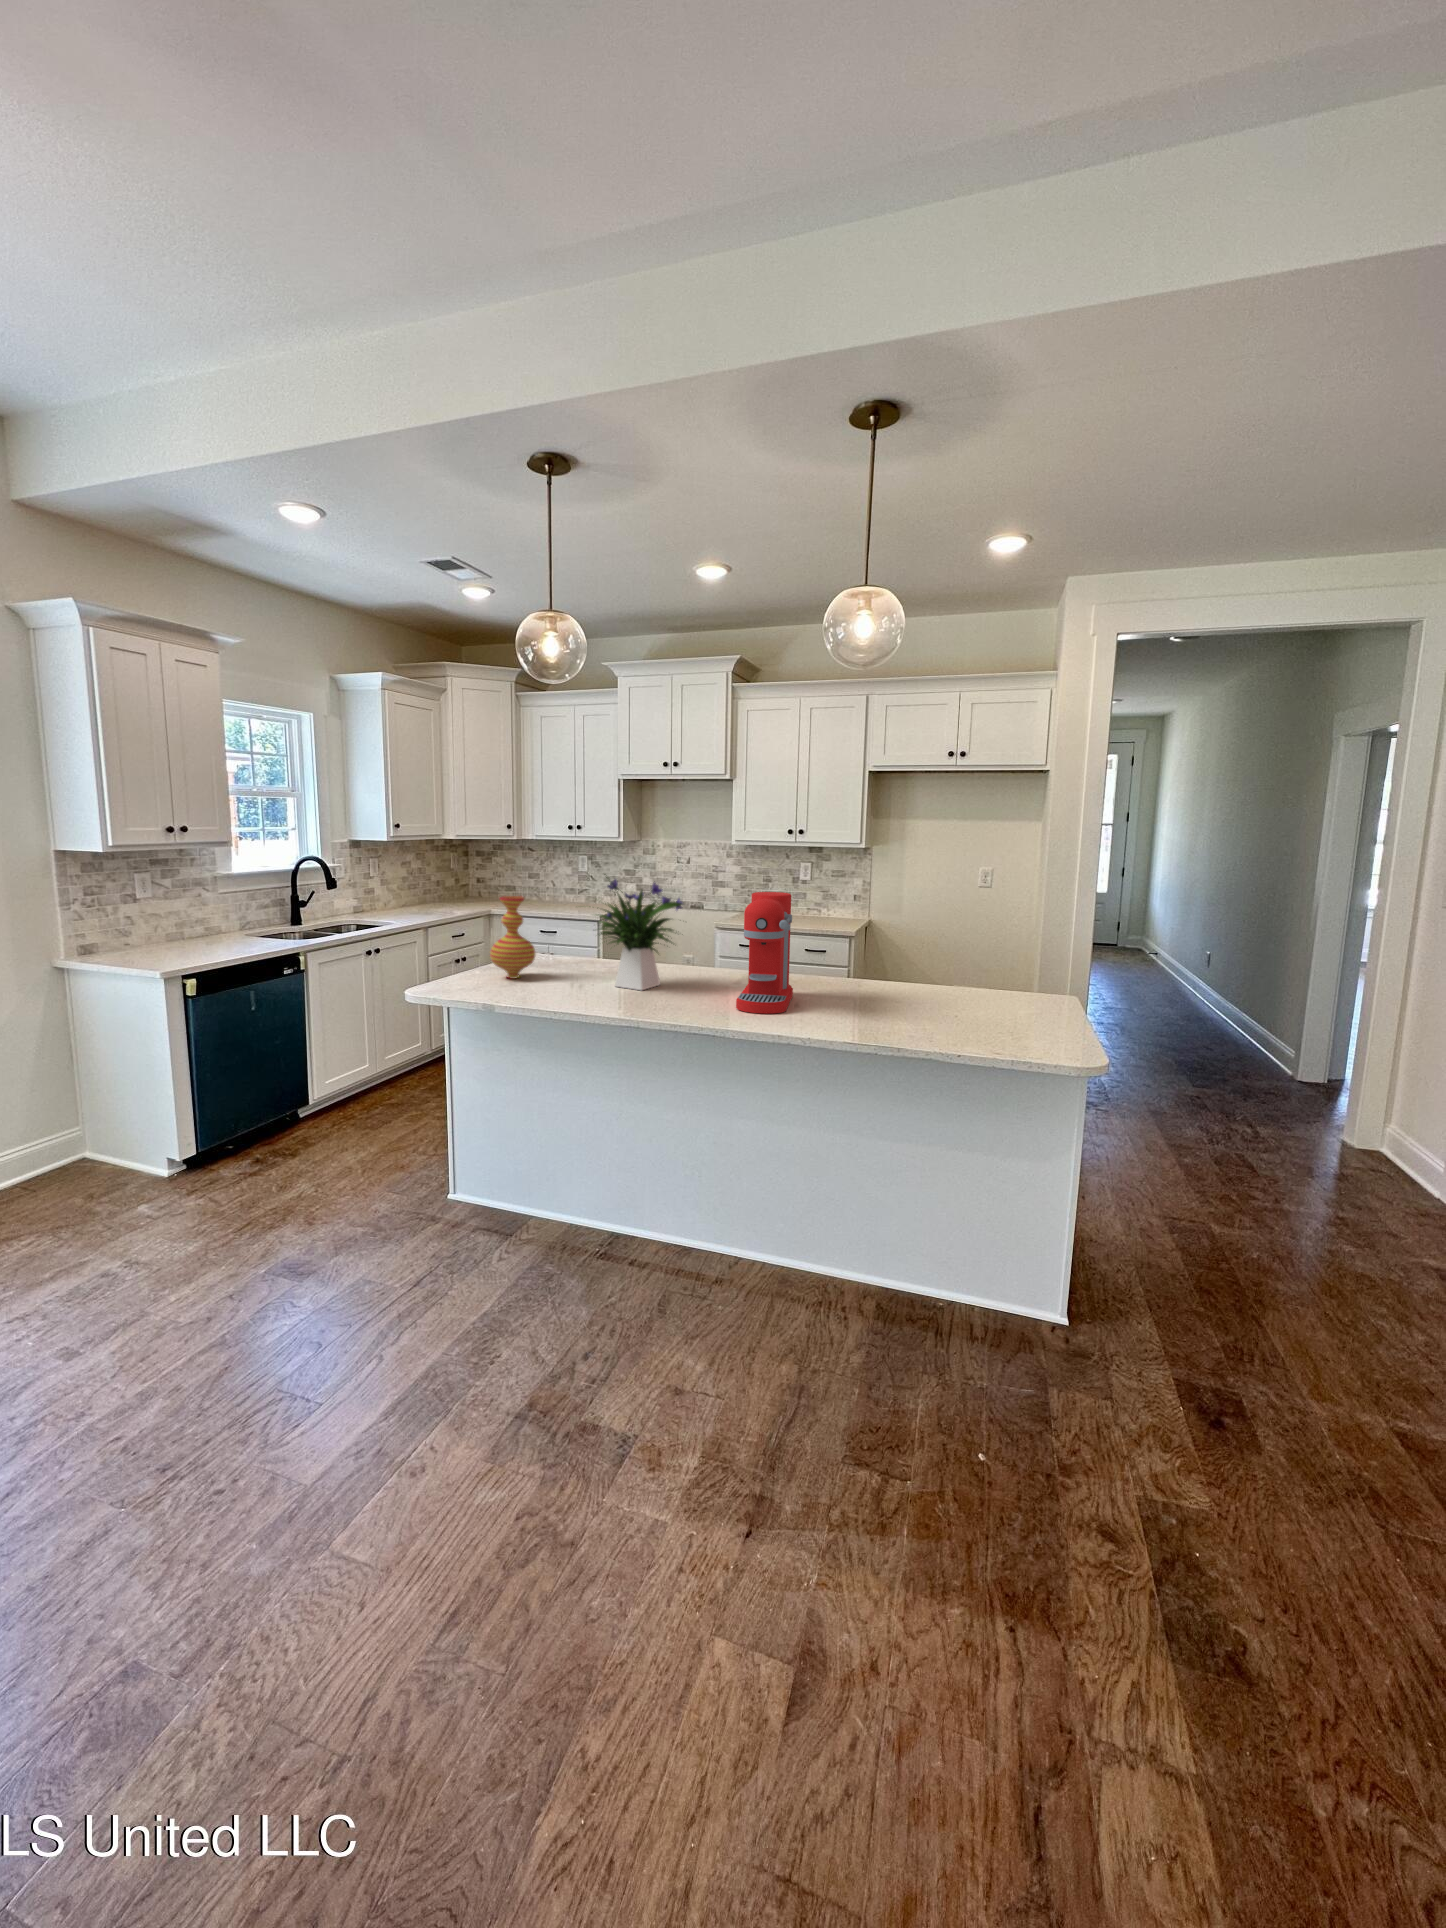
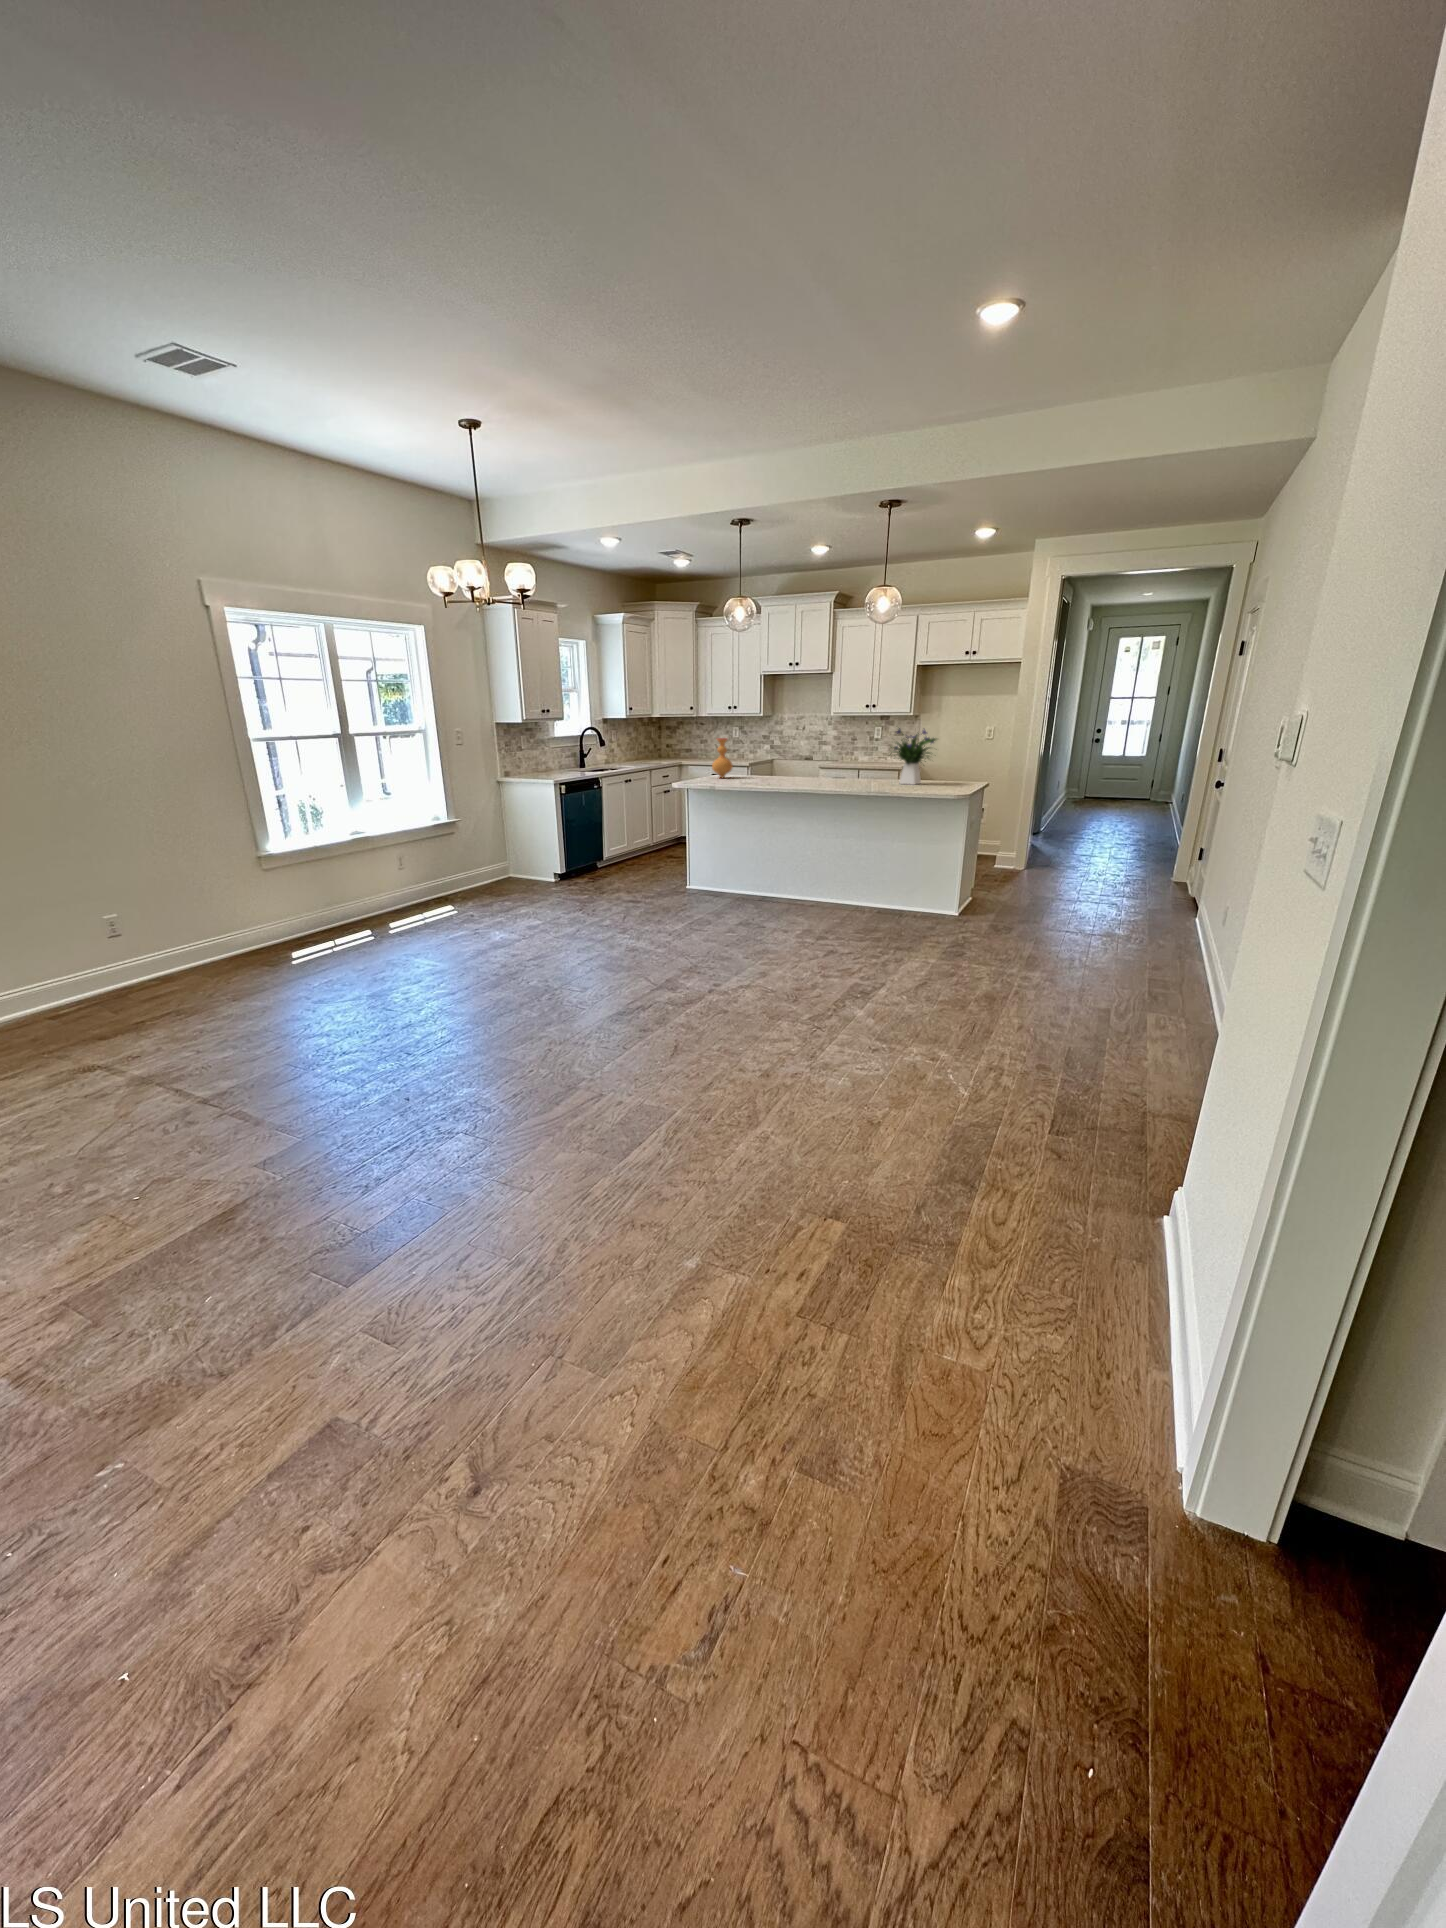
flower arrangement: present [600,877,683,990] -> present [890,728,936,785]
coffee maker: present [736,892,793,1014] -> none [826,731,853,784]

